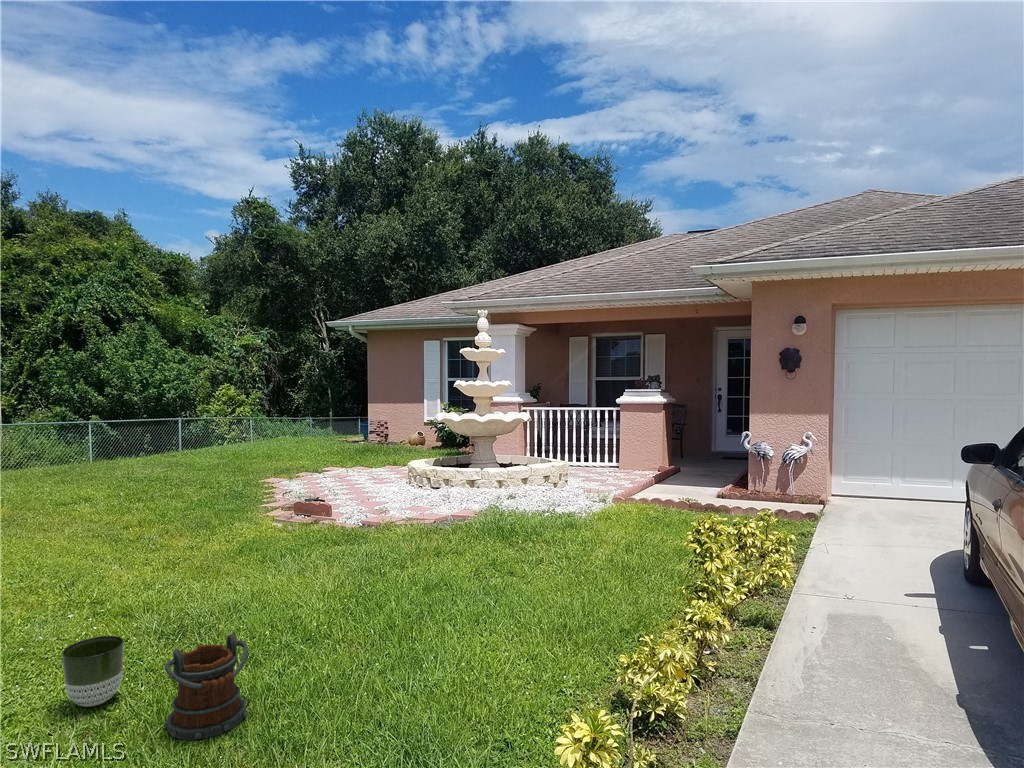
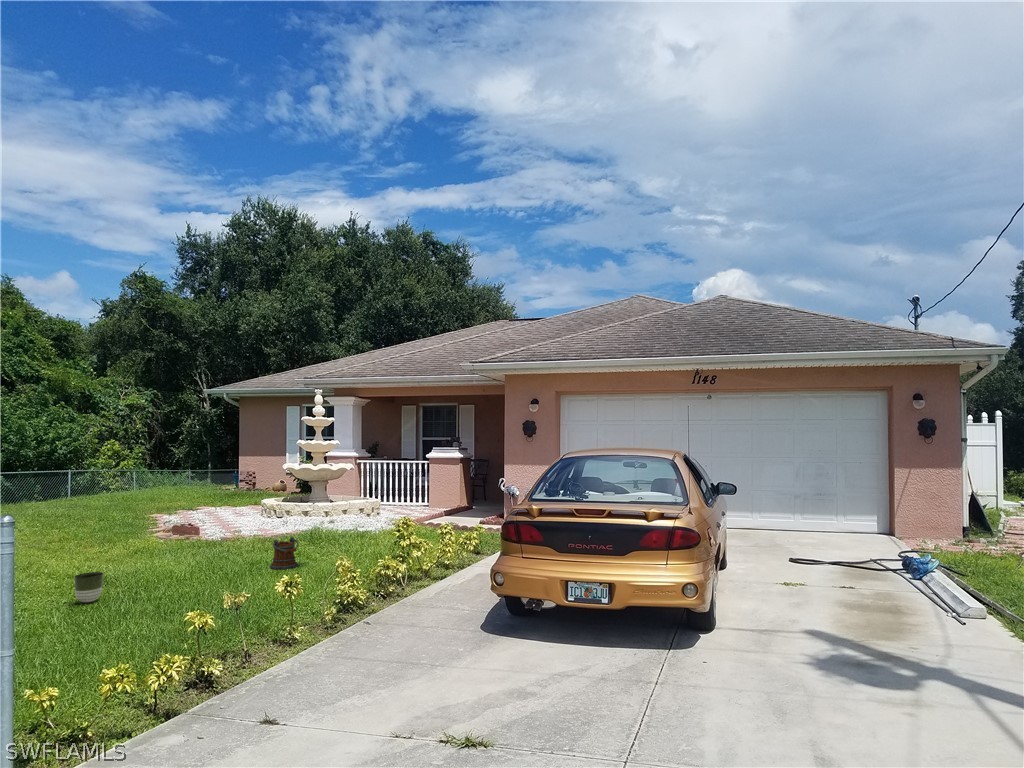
bucket: present [164,634,248,740] -> present [270,537,298,570]

